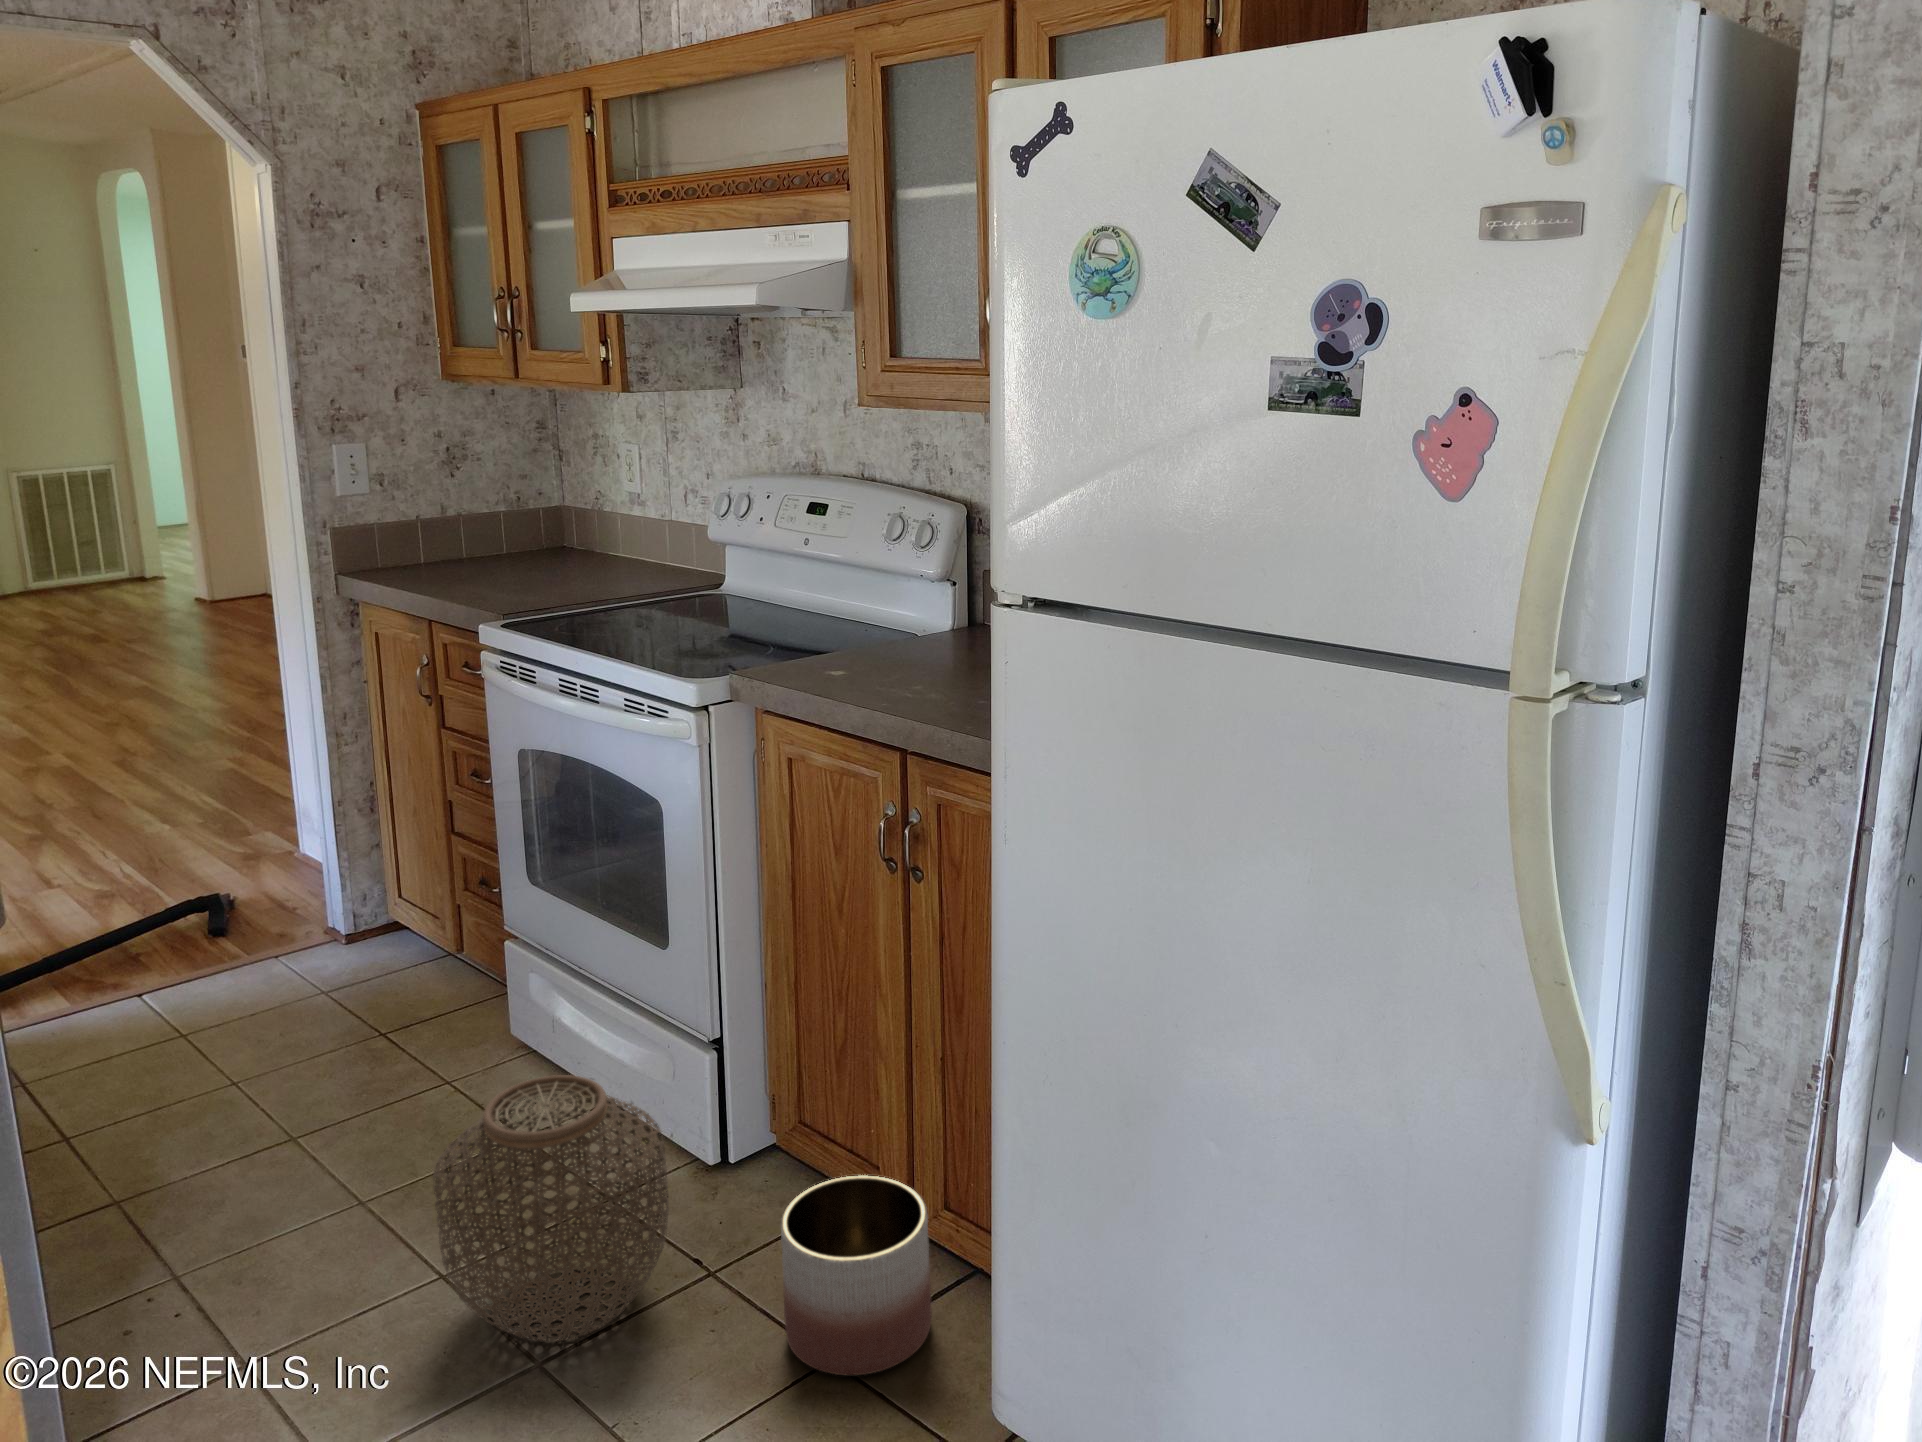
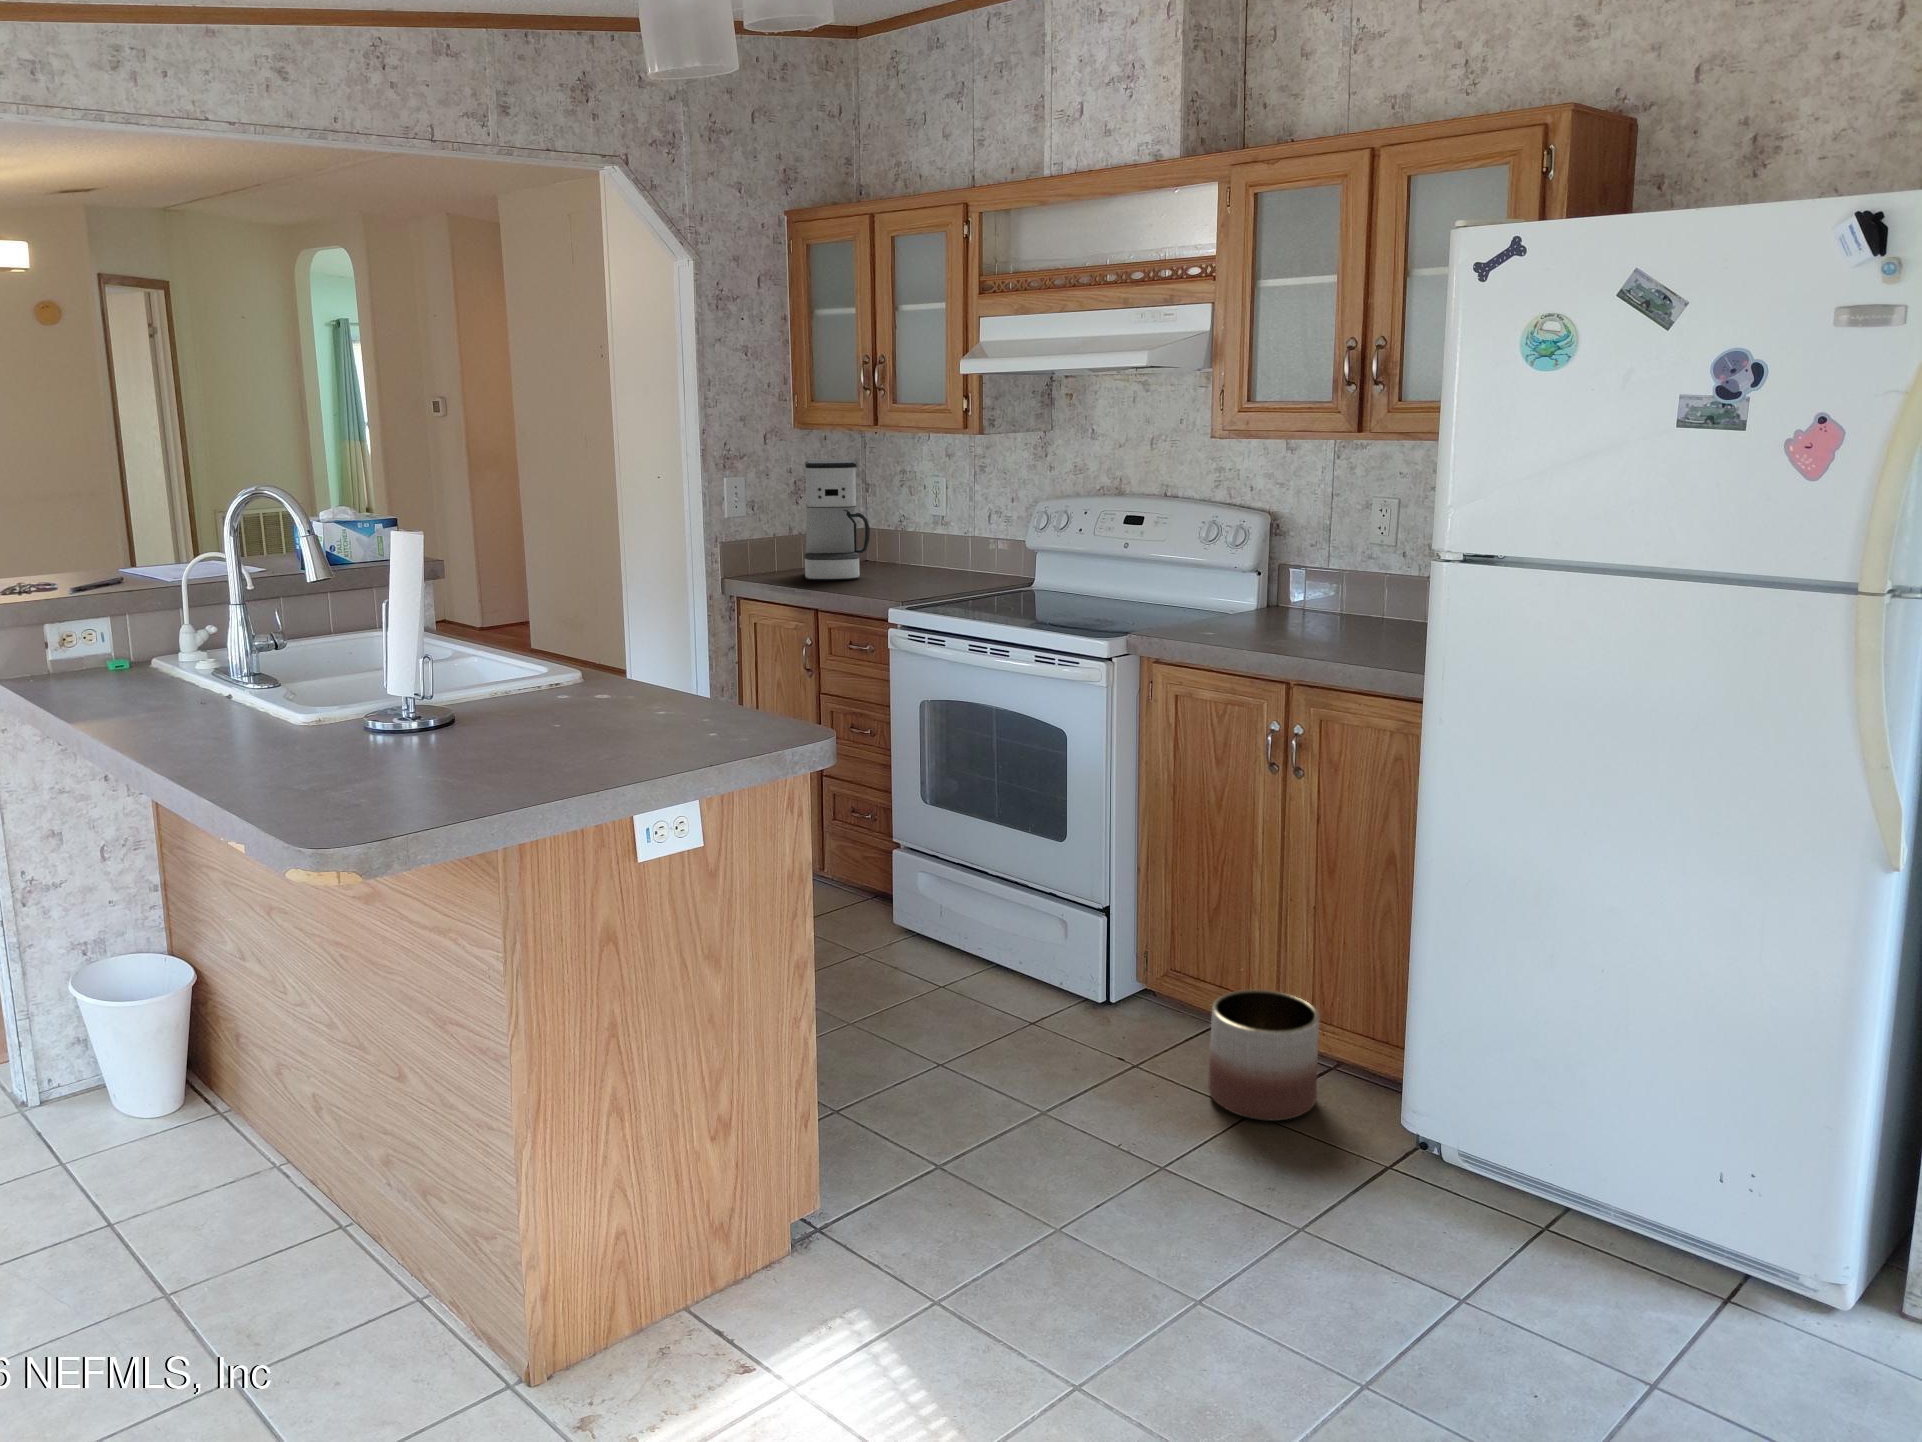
coffee maker: none [439,424,536,580] -> present [804,460,870,581]
woven basket: present [433,1075,669,1341] -> none [959,914,1117,1100]

